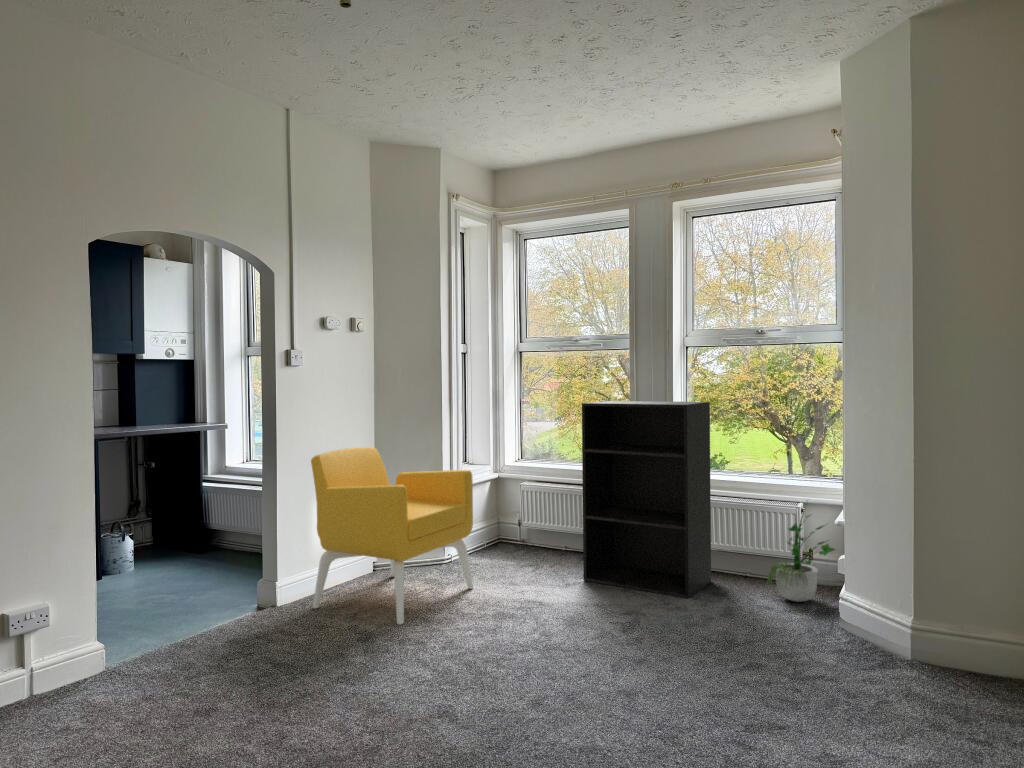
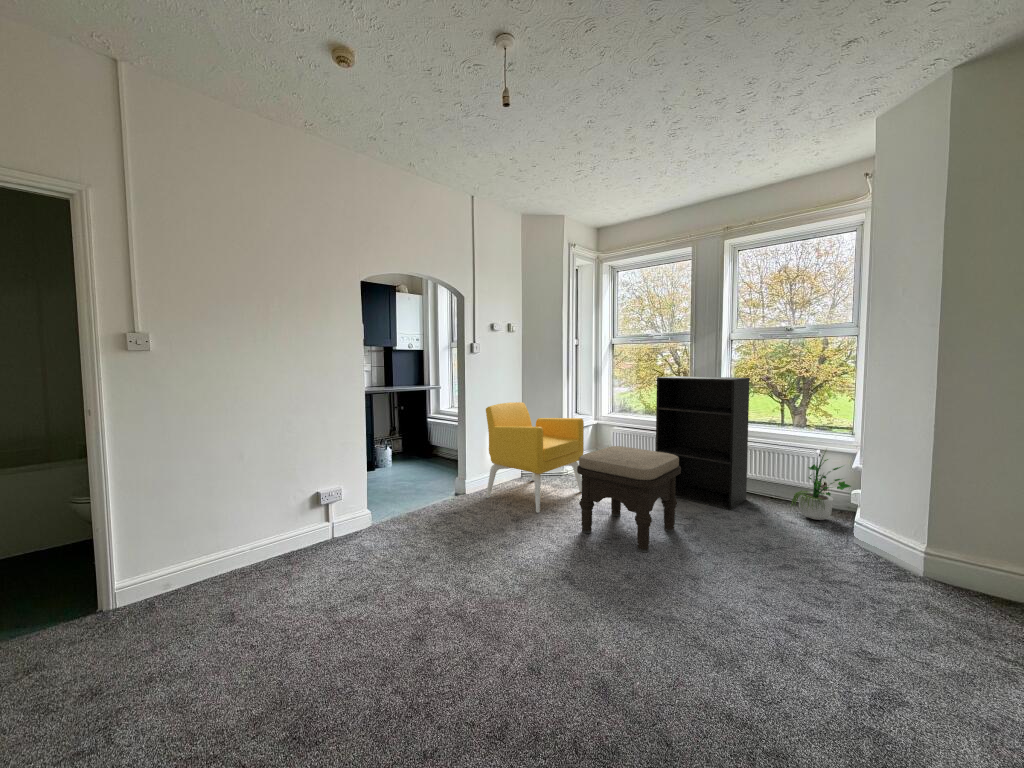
ottoman: none [461,510,613,666] -> present [577,446,681,552]

